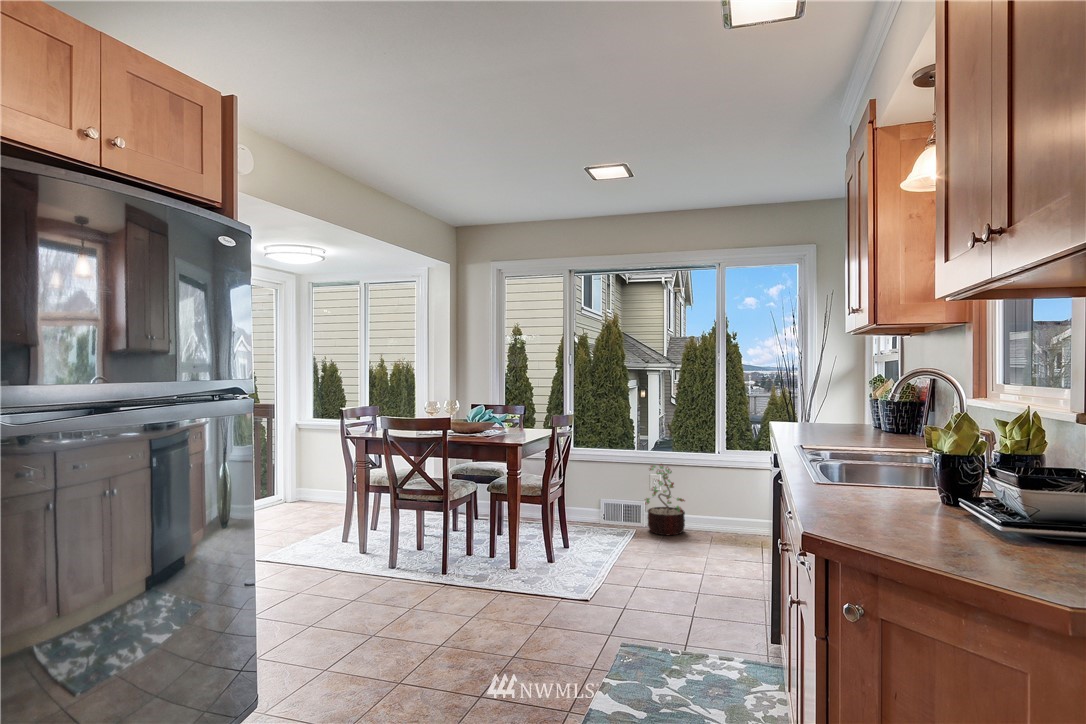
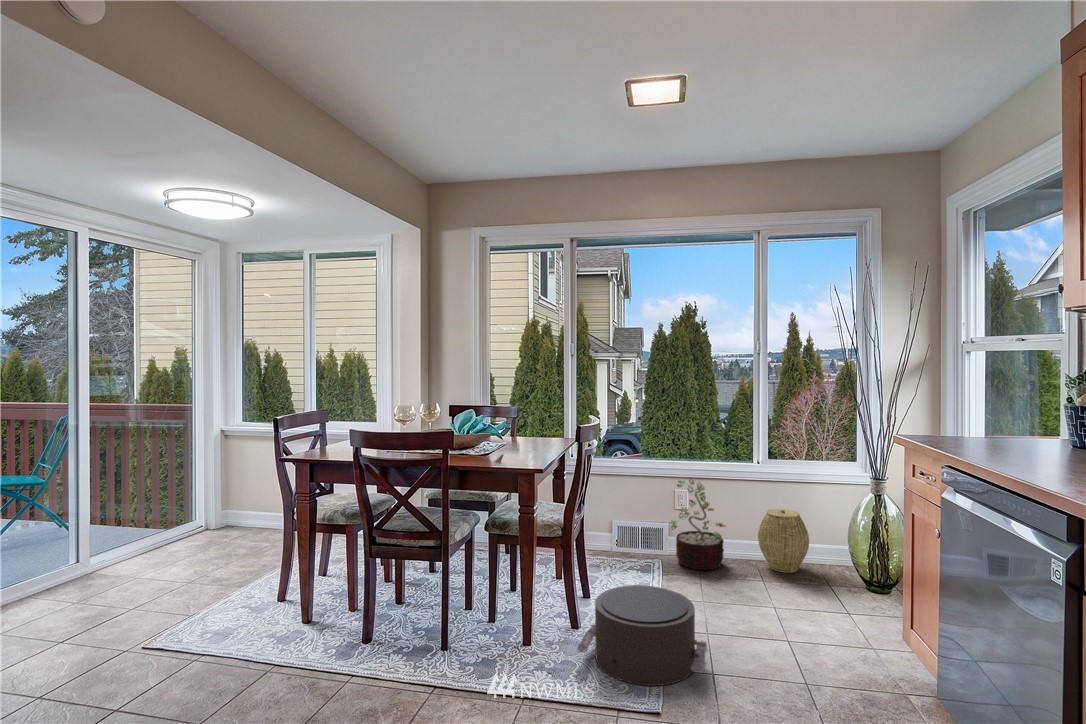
woven basket: none [712,488,752,539] -> present [758,509,809,573]
pouf: none [543,531,637,591] -> present [577,585,707,686]

